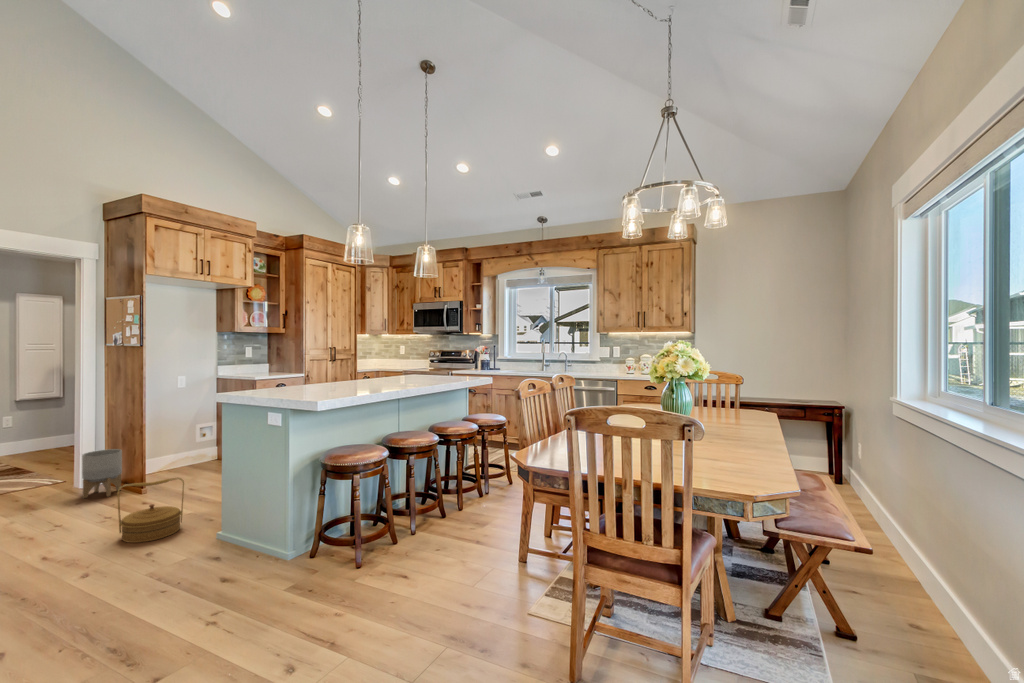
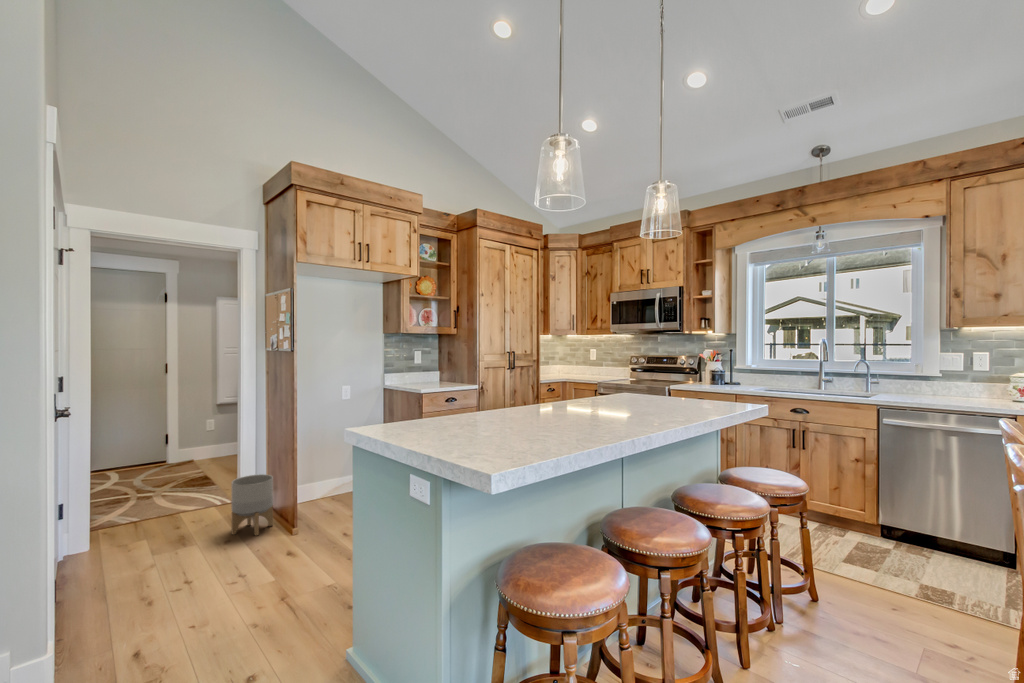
basket: present [117,478,184,543] -> none [225,545,311,646]

